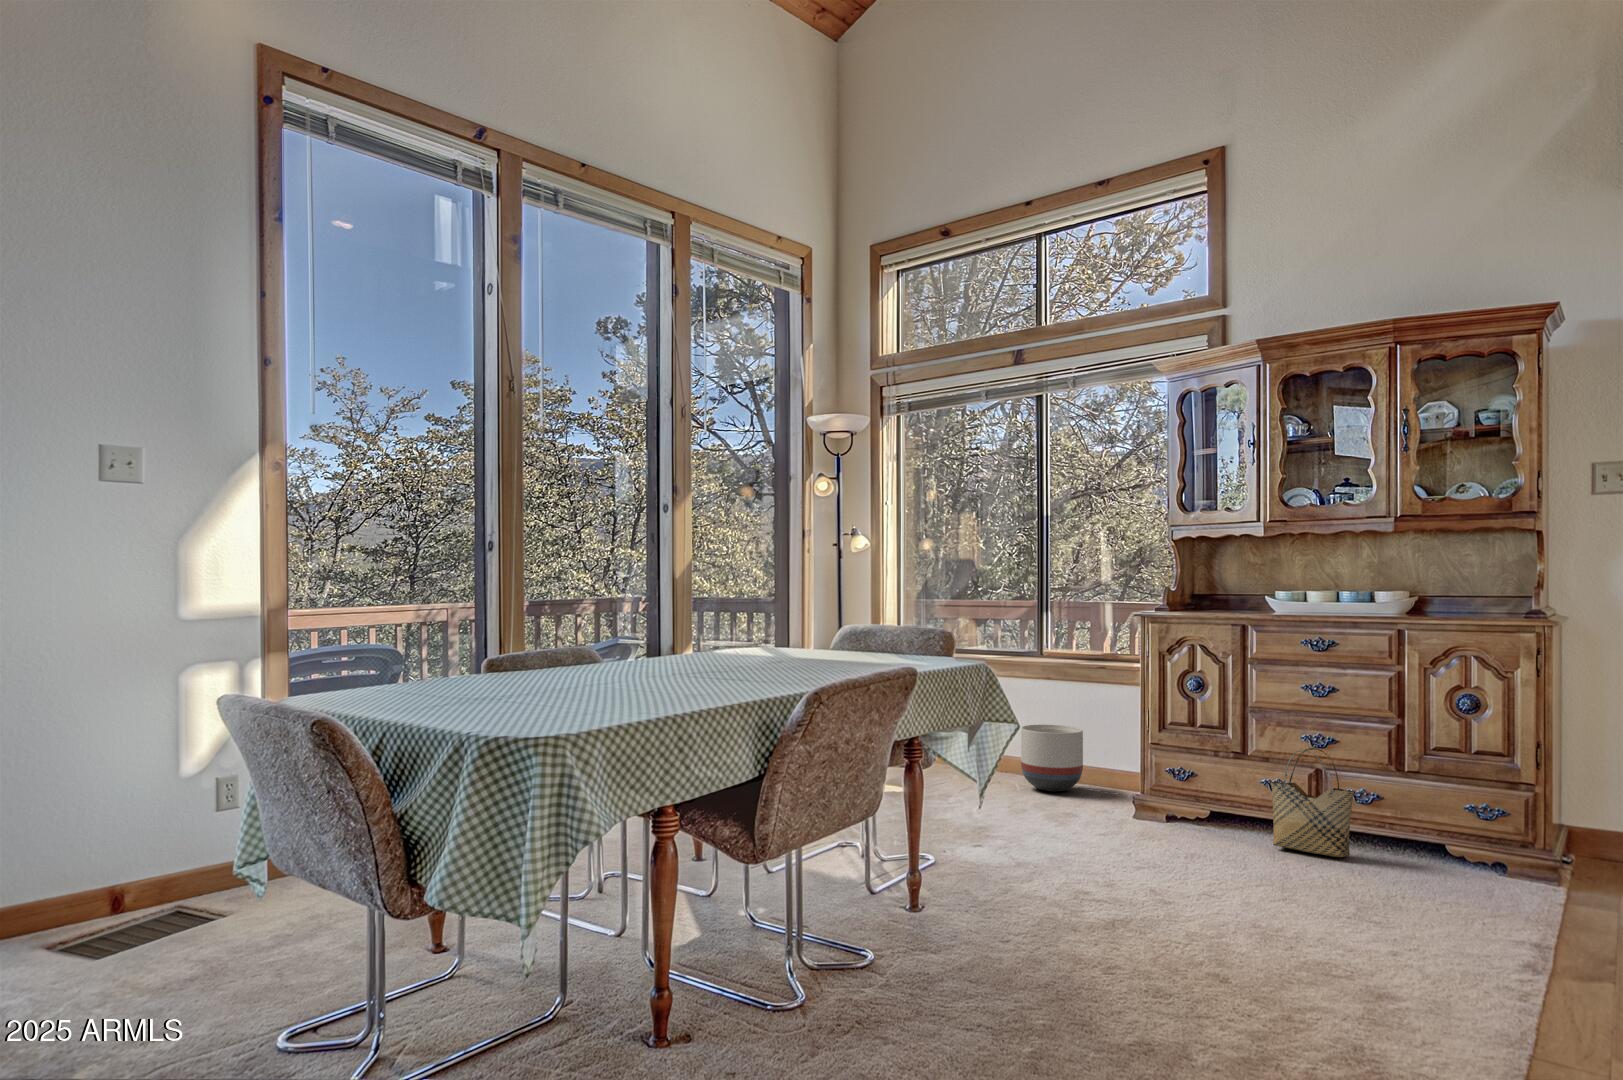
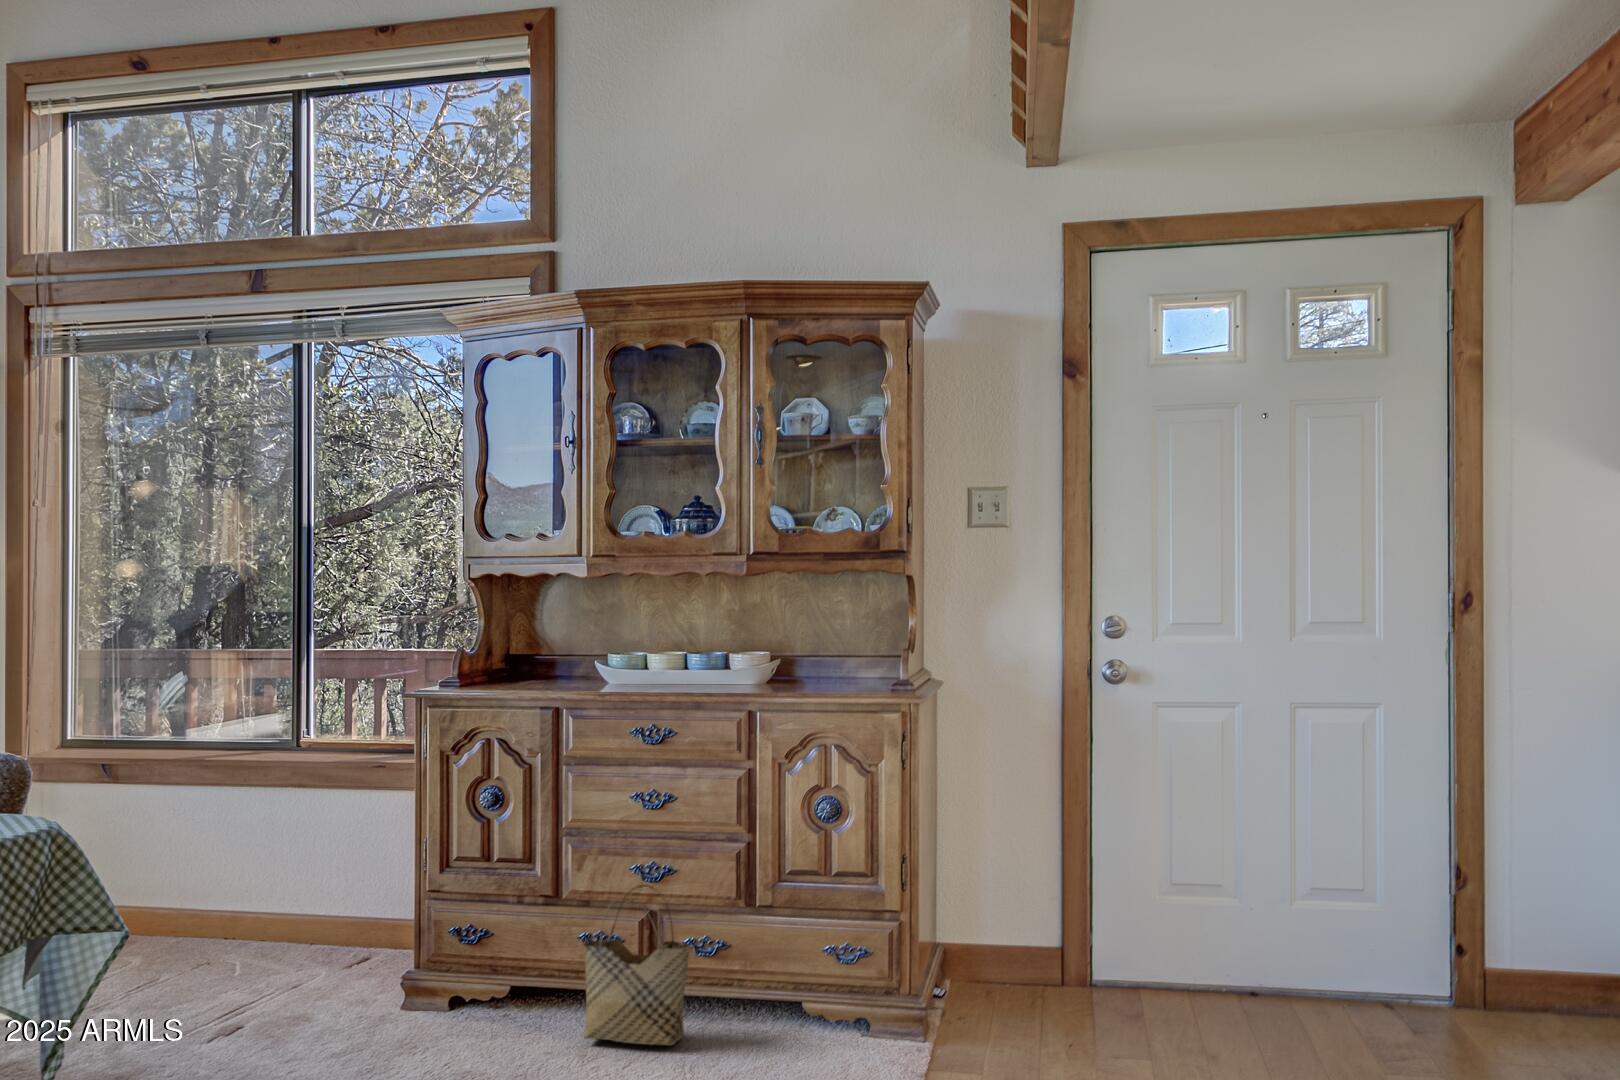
planter: present [1021,724,1083,792] -> none [243,856,345,967]

